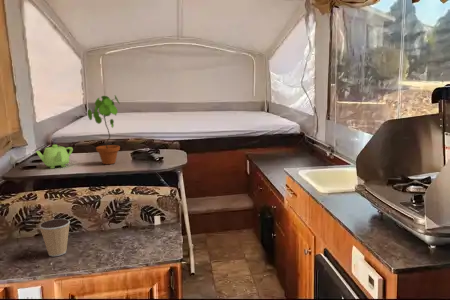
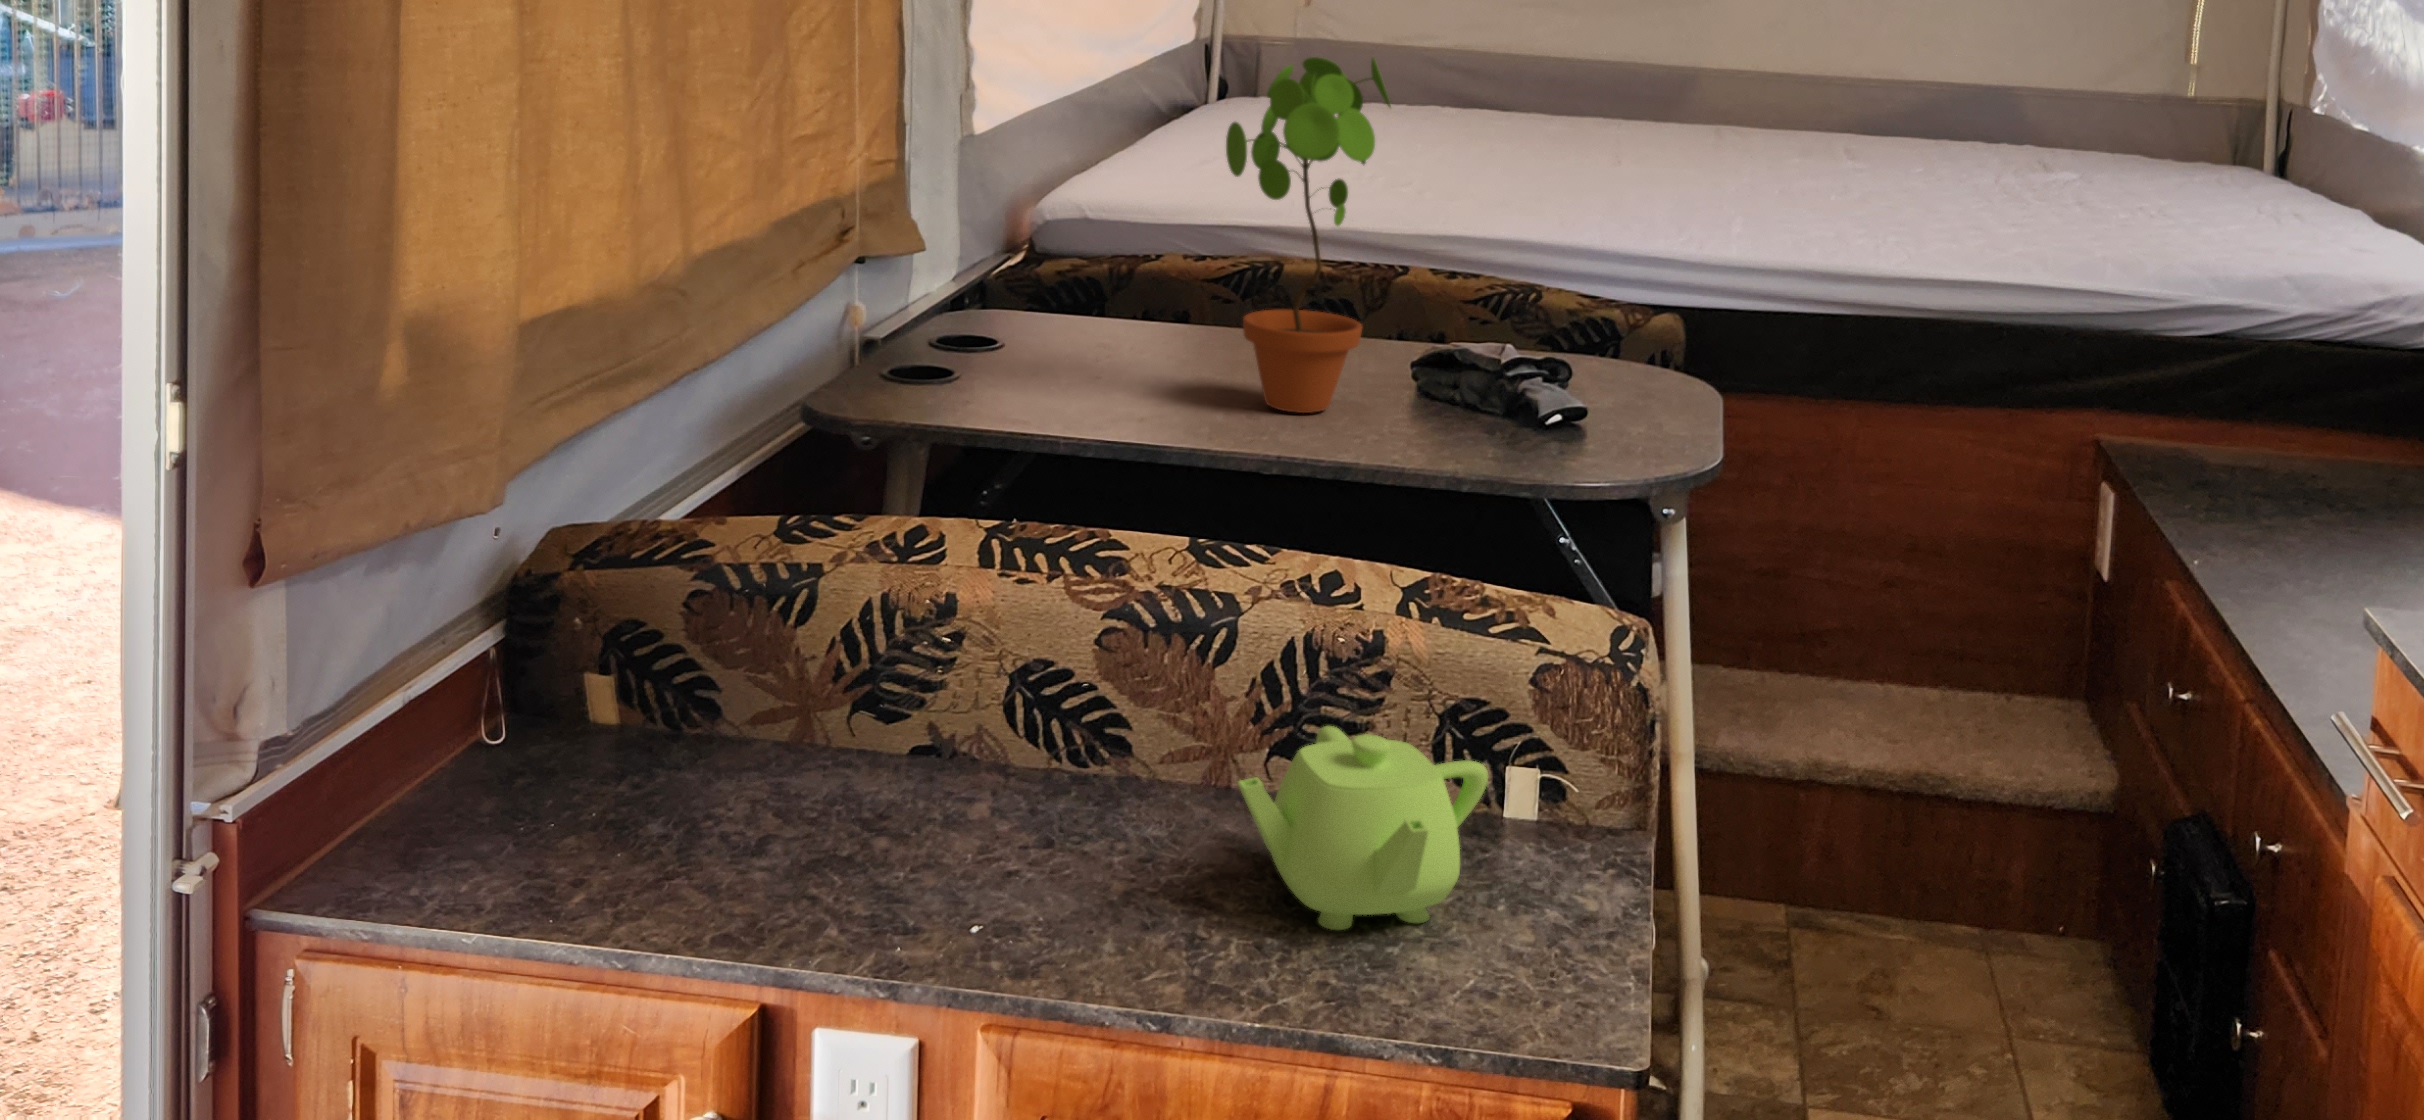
teapot: present [36,145,73,169] -> present [1237,726,1488,930]
coffee cup: present [39,219,70,256] -> none [940,696,1086,890]

